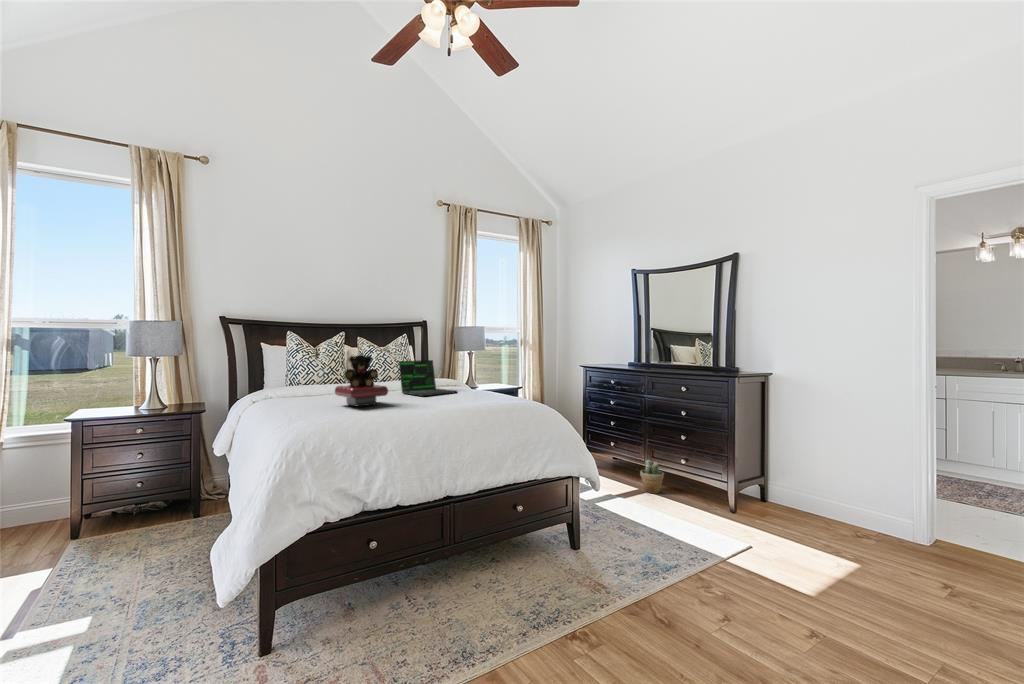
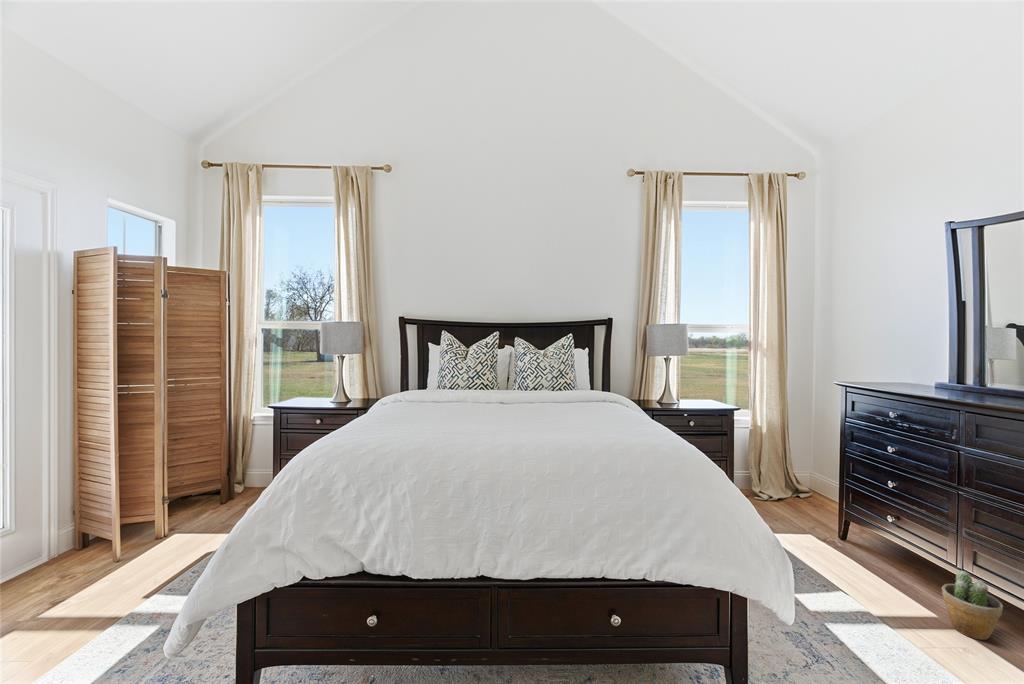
teddy bear: present [335,355,388,406] -> none [423,367,474,433]
laptop: present [399,360,457,396] -> none [525,371,594,422]

